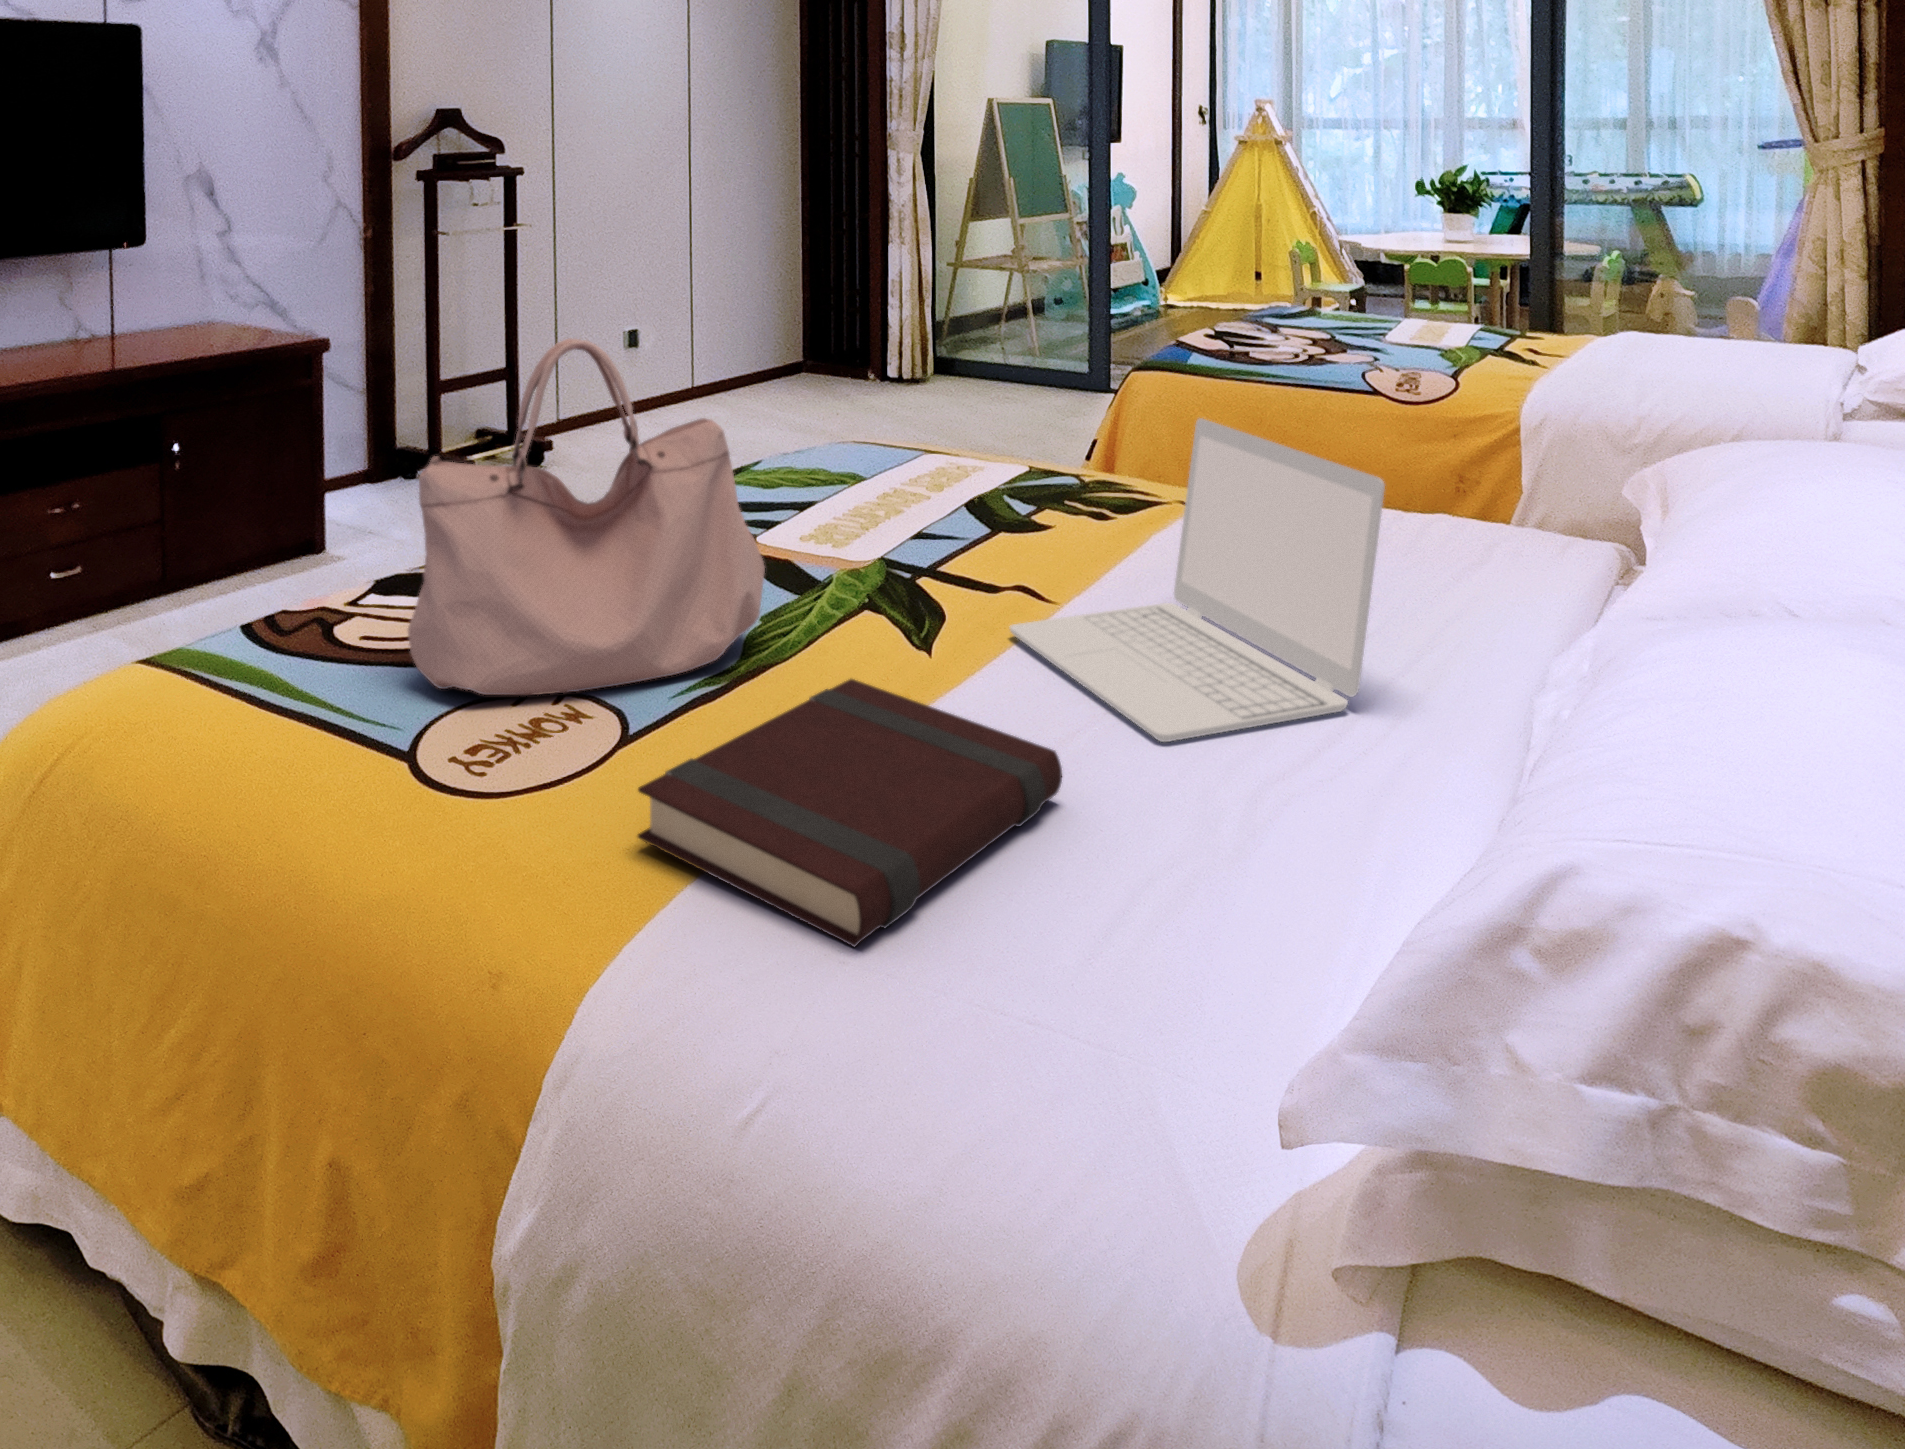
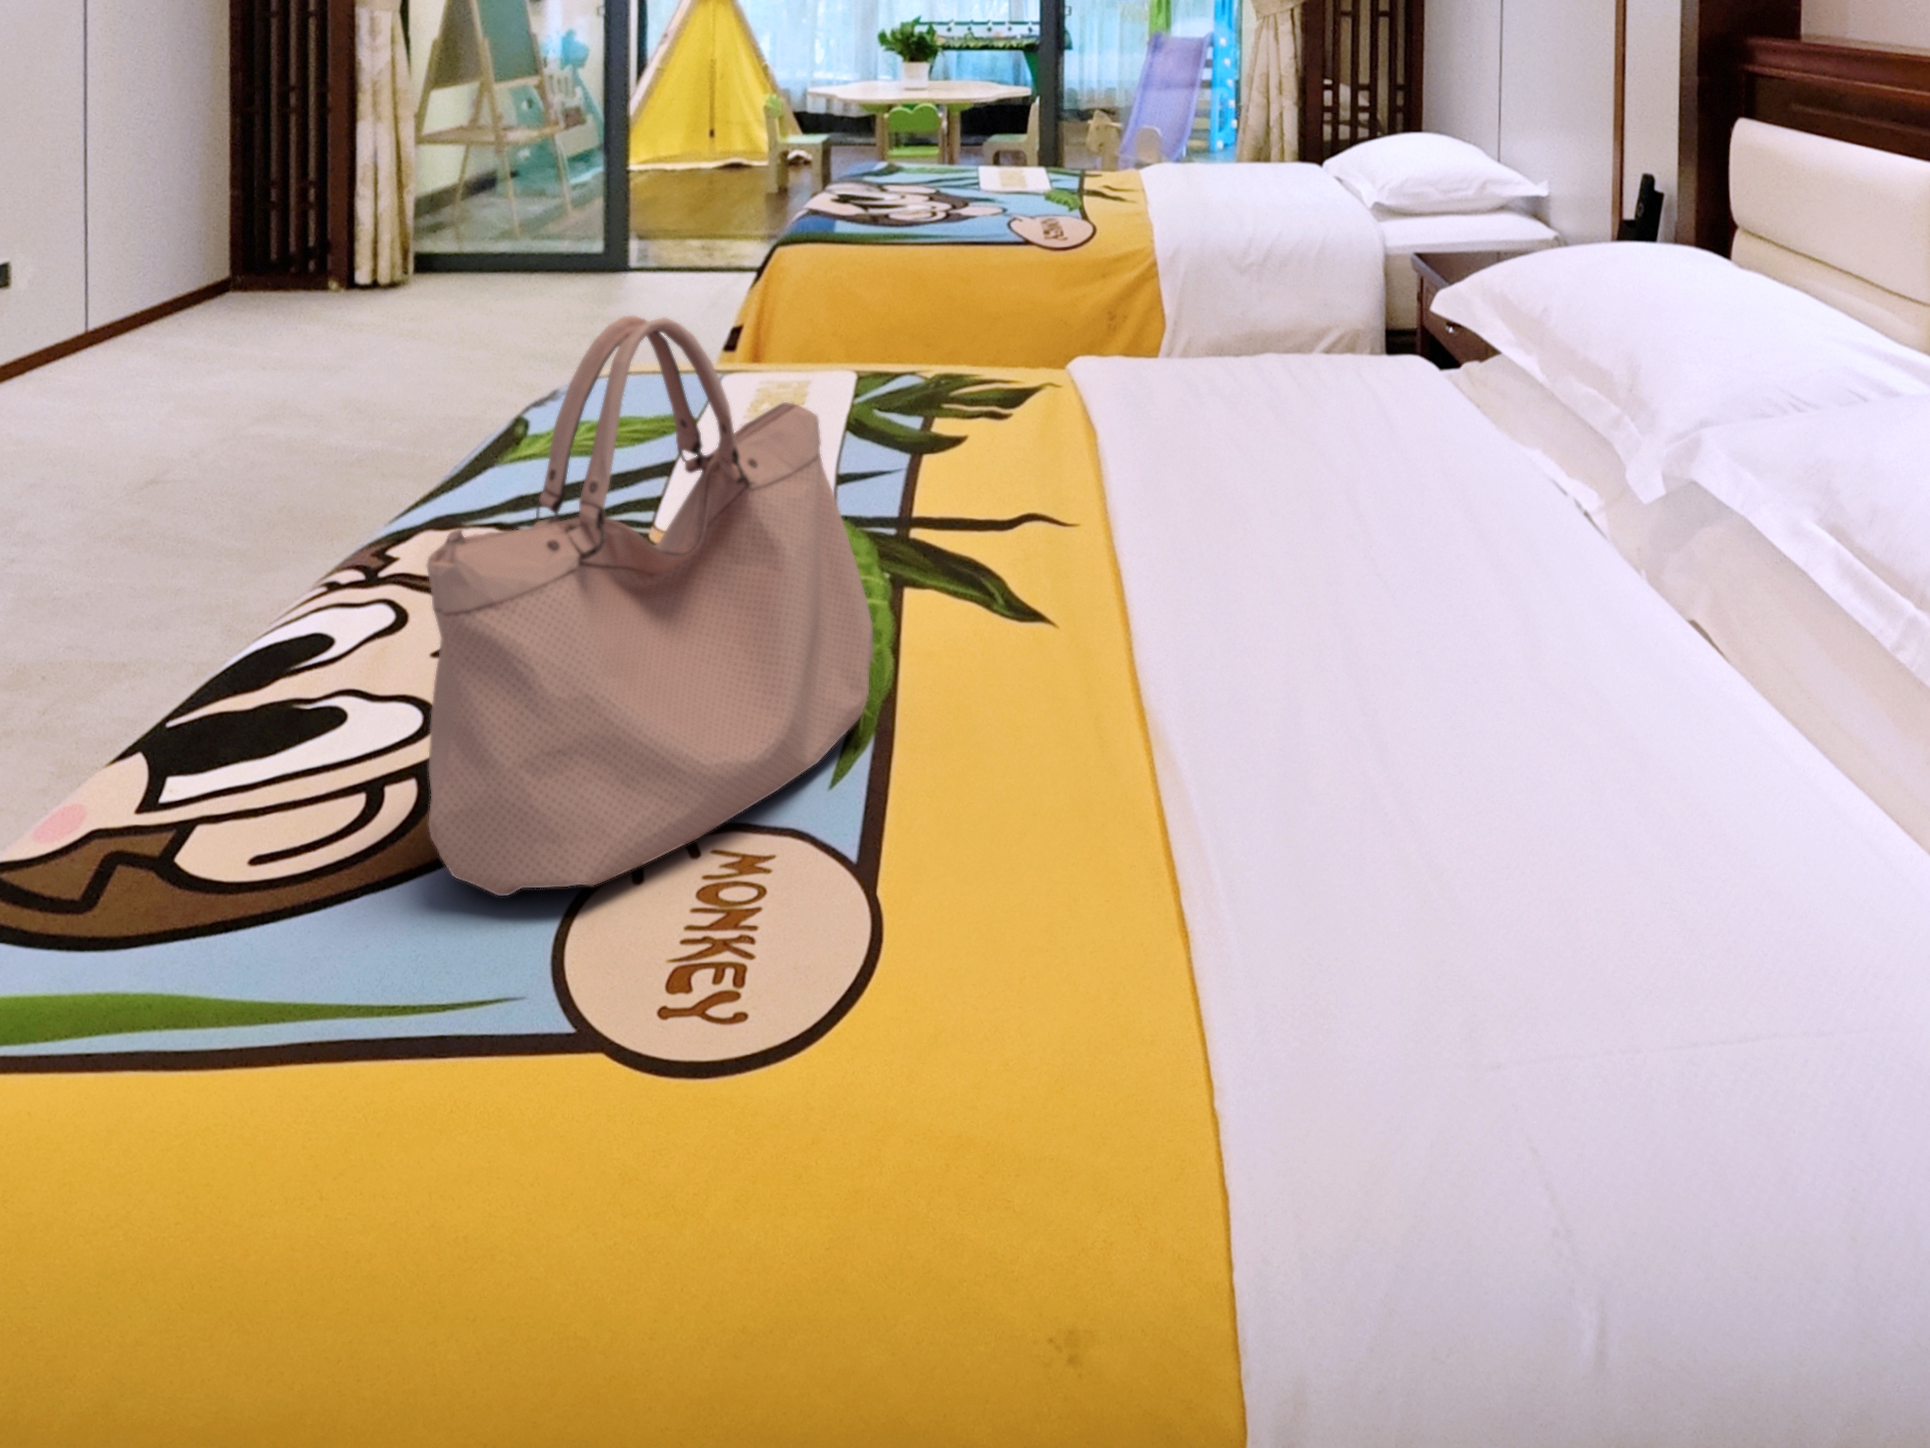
laptop: present [1010,418,1385,742] -> none [1105,320,1514,693]
book: present [638,679,1062,947] -> none [1092,714,1508,1088]

